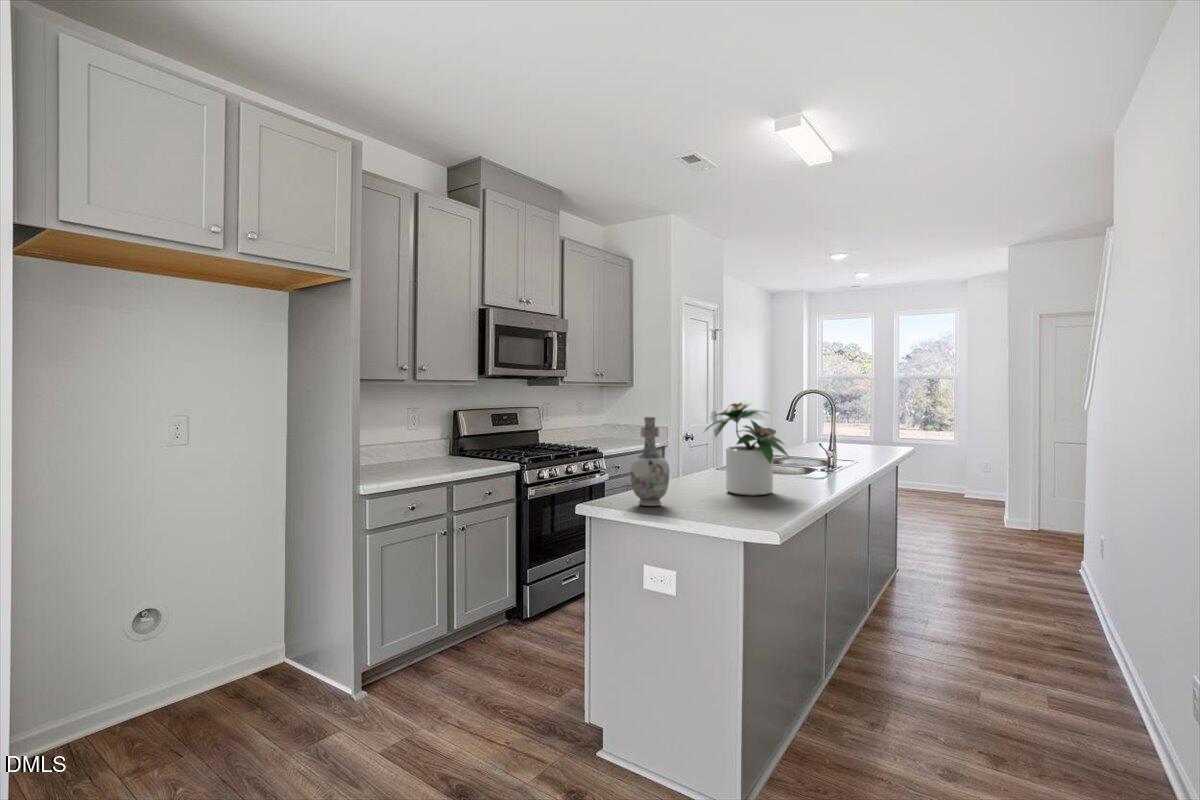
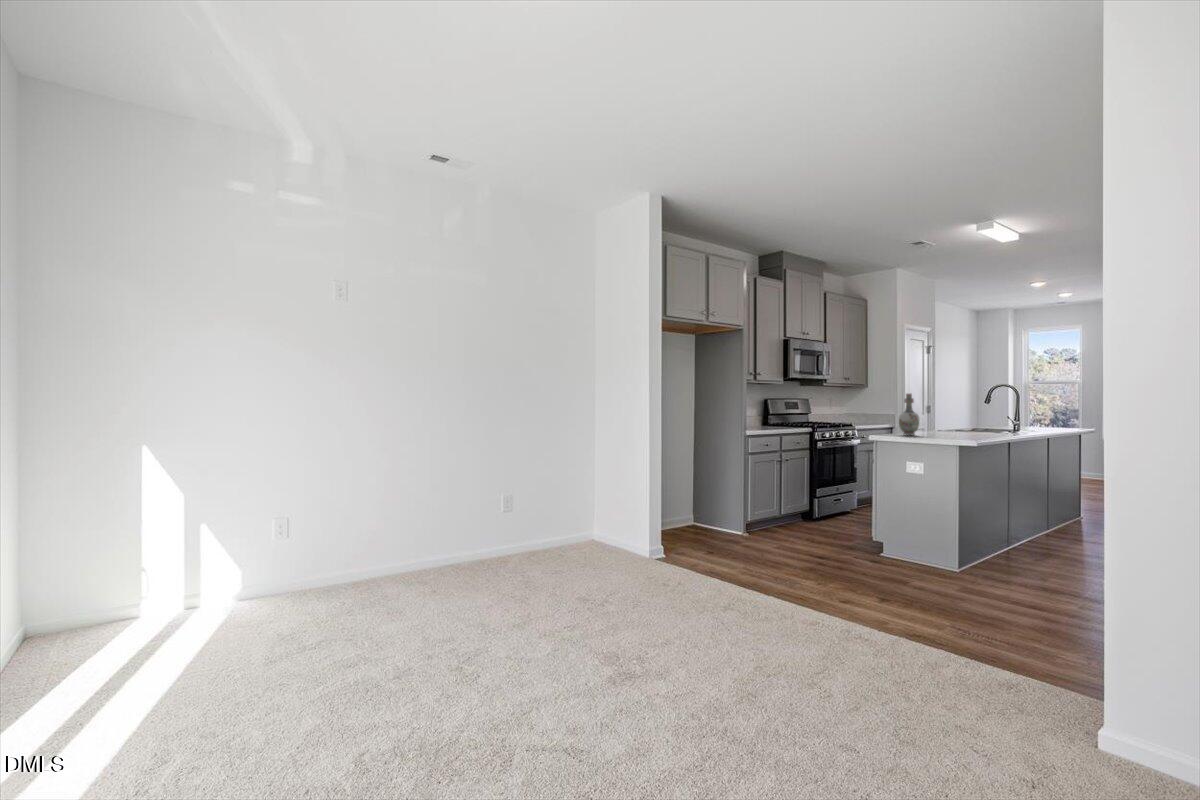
potted plant: present [705,401,788,496] -> none [933,387,985,434]

